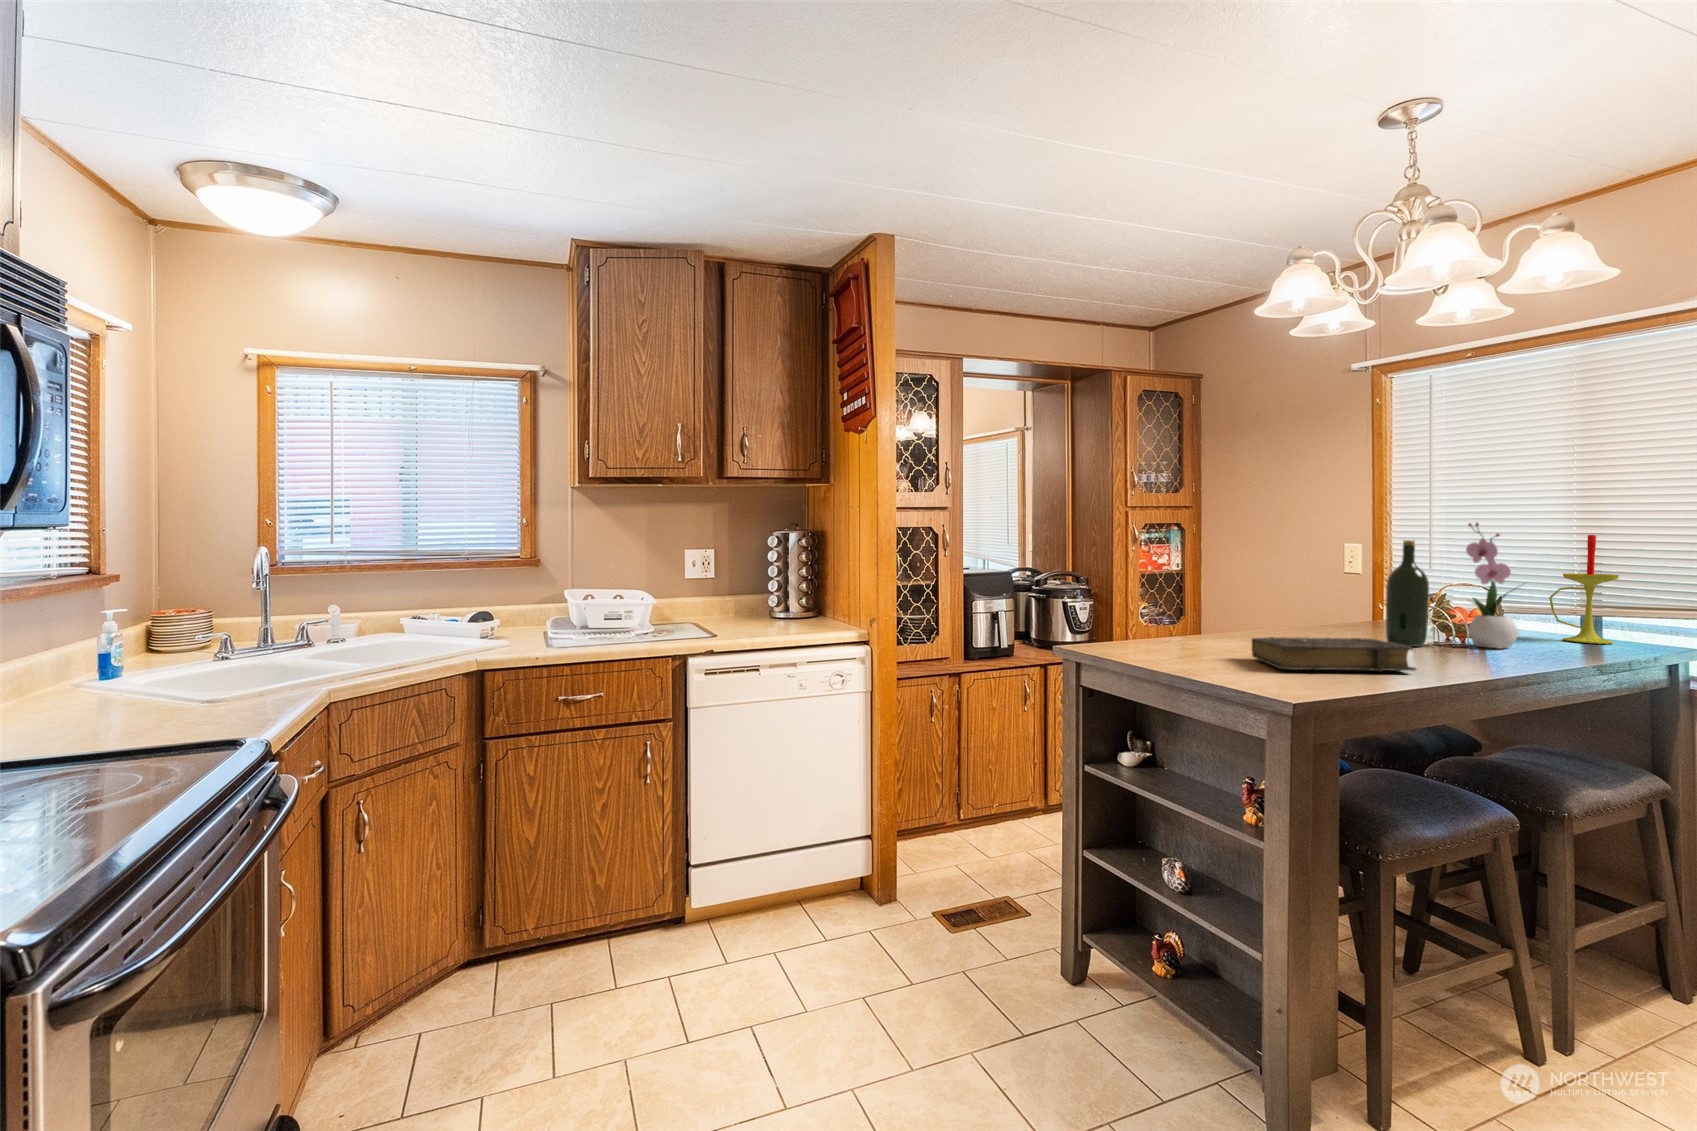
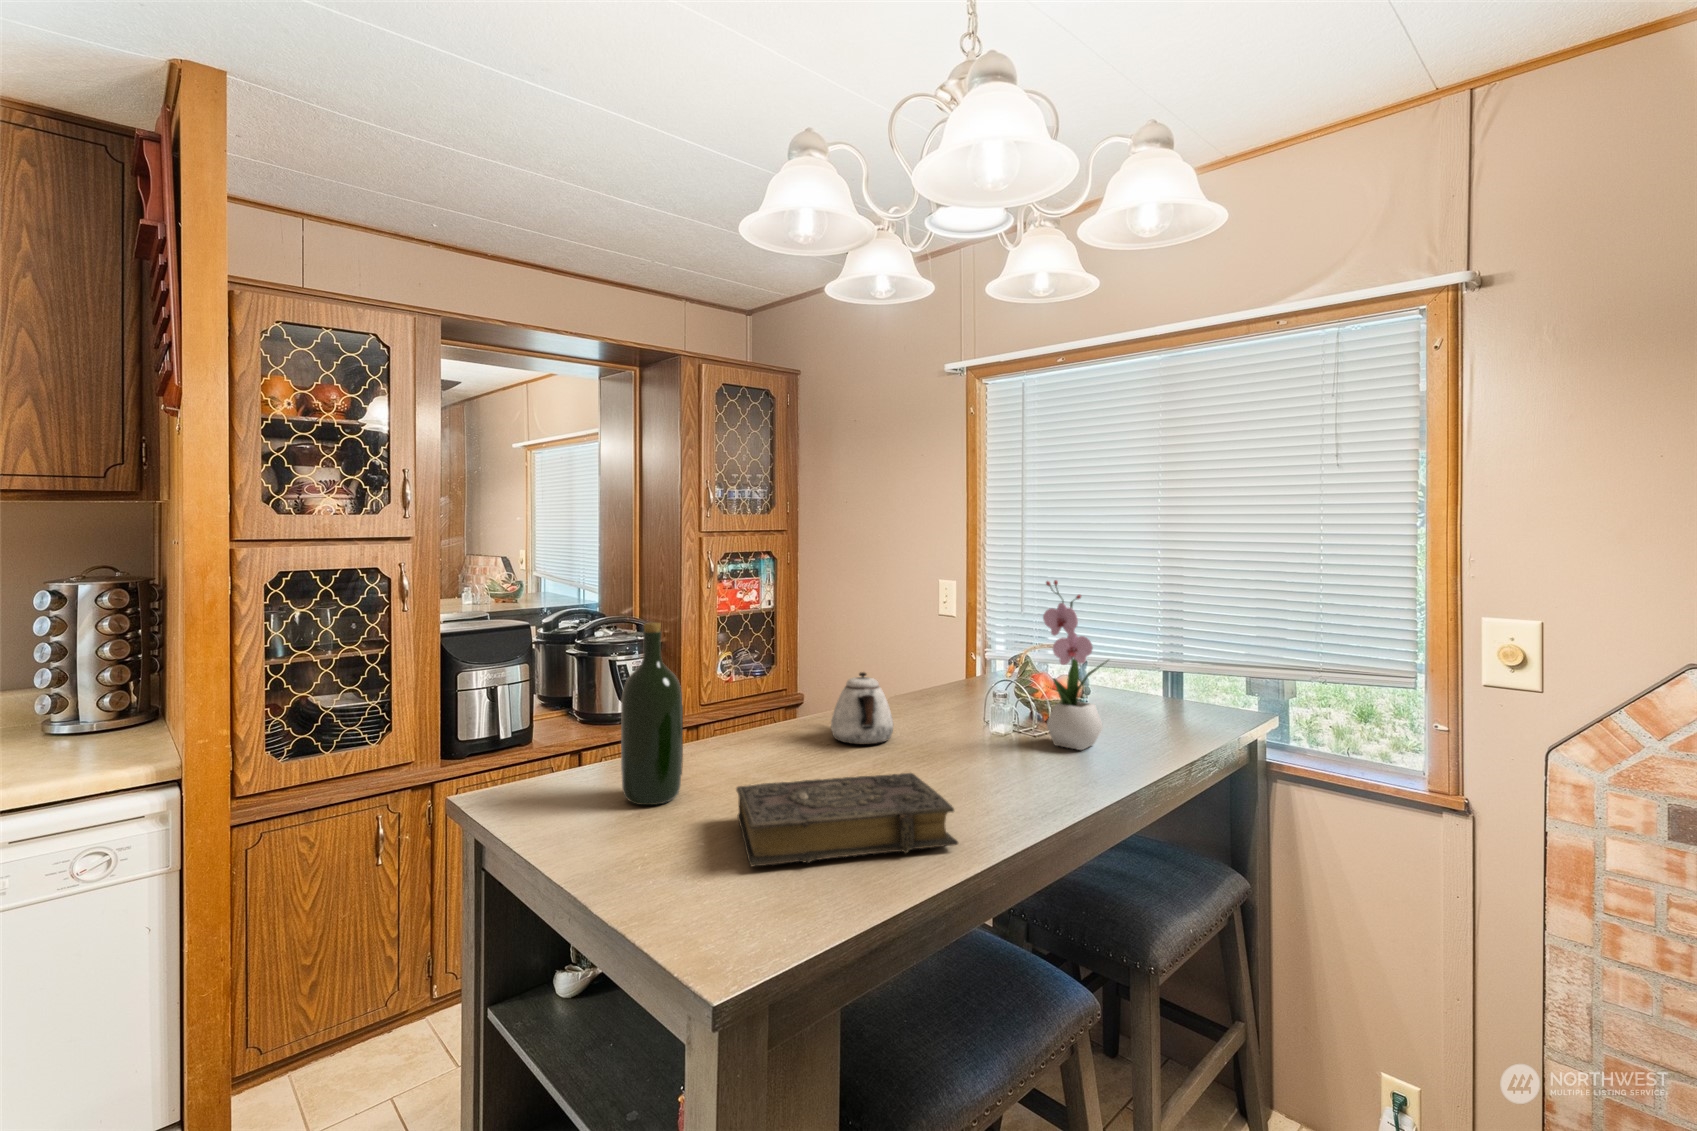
candle: present [1549,535,1619,644] -> none [1136,586,1205,726]
wine bottle: present [1385,540,1429,646] -> present [621,623,683,805]
teapot: none [1283,591,1334,640] -> present [831,672,893,745]

